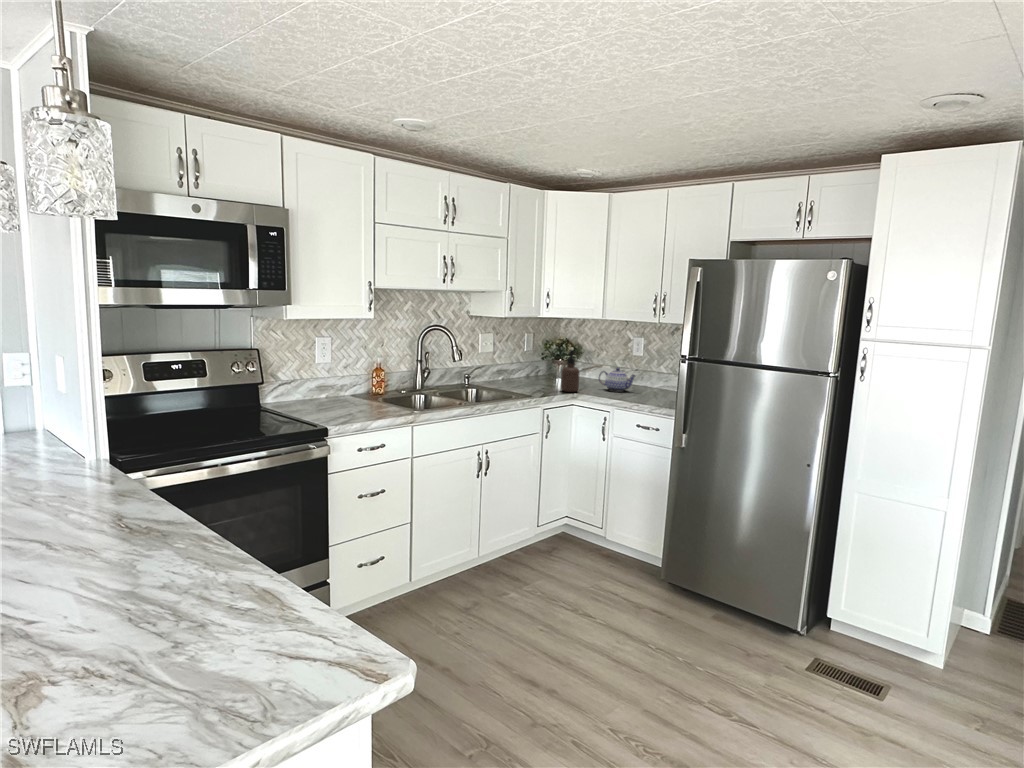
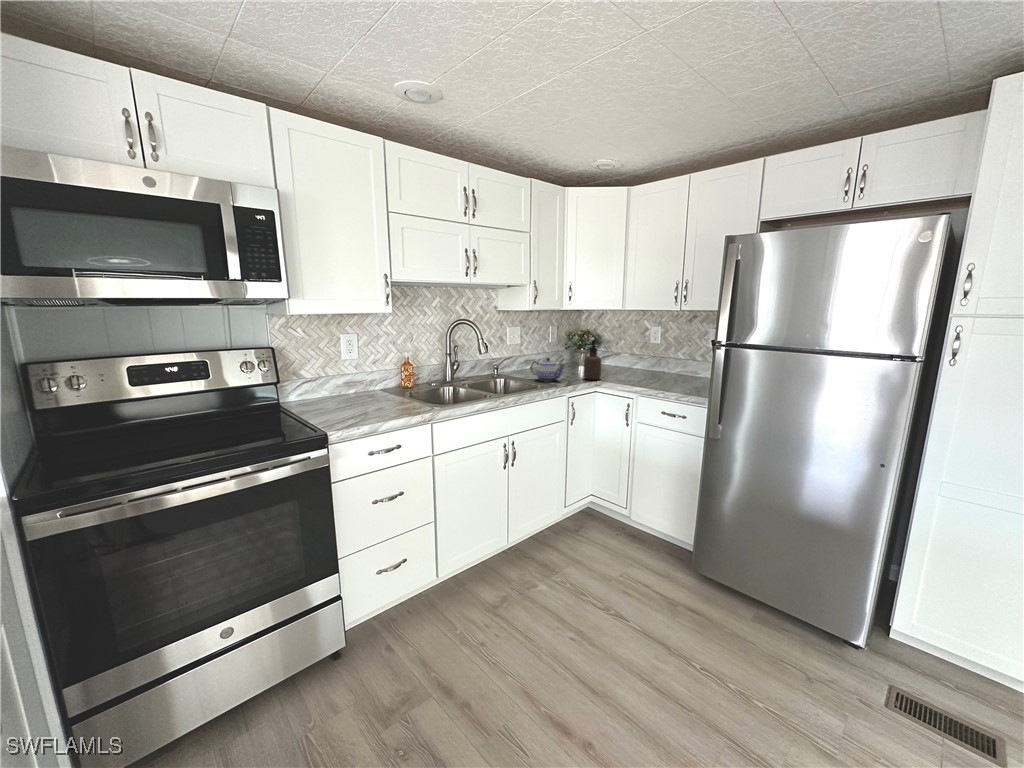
teapot: present [599,368,635,392] -> present [531,358,565,382]

